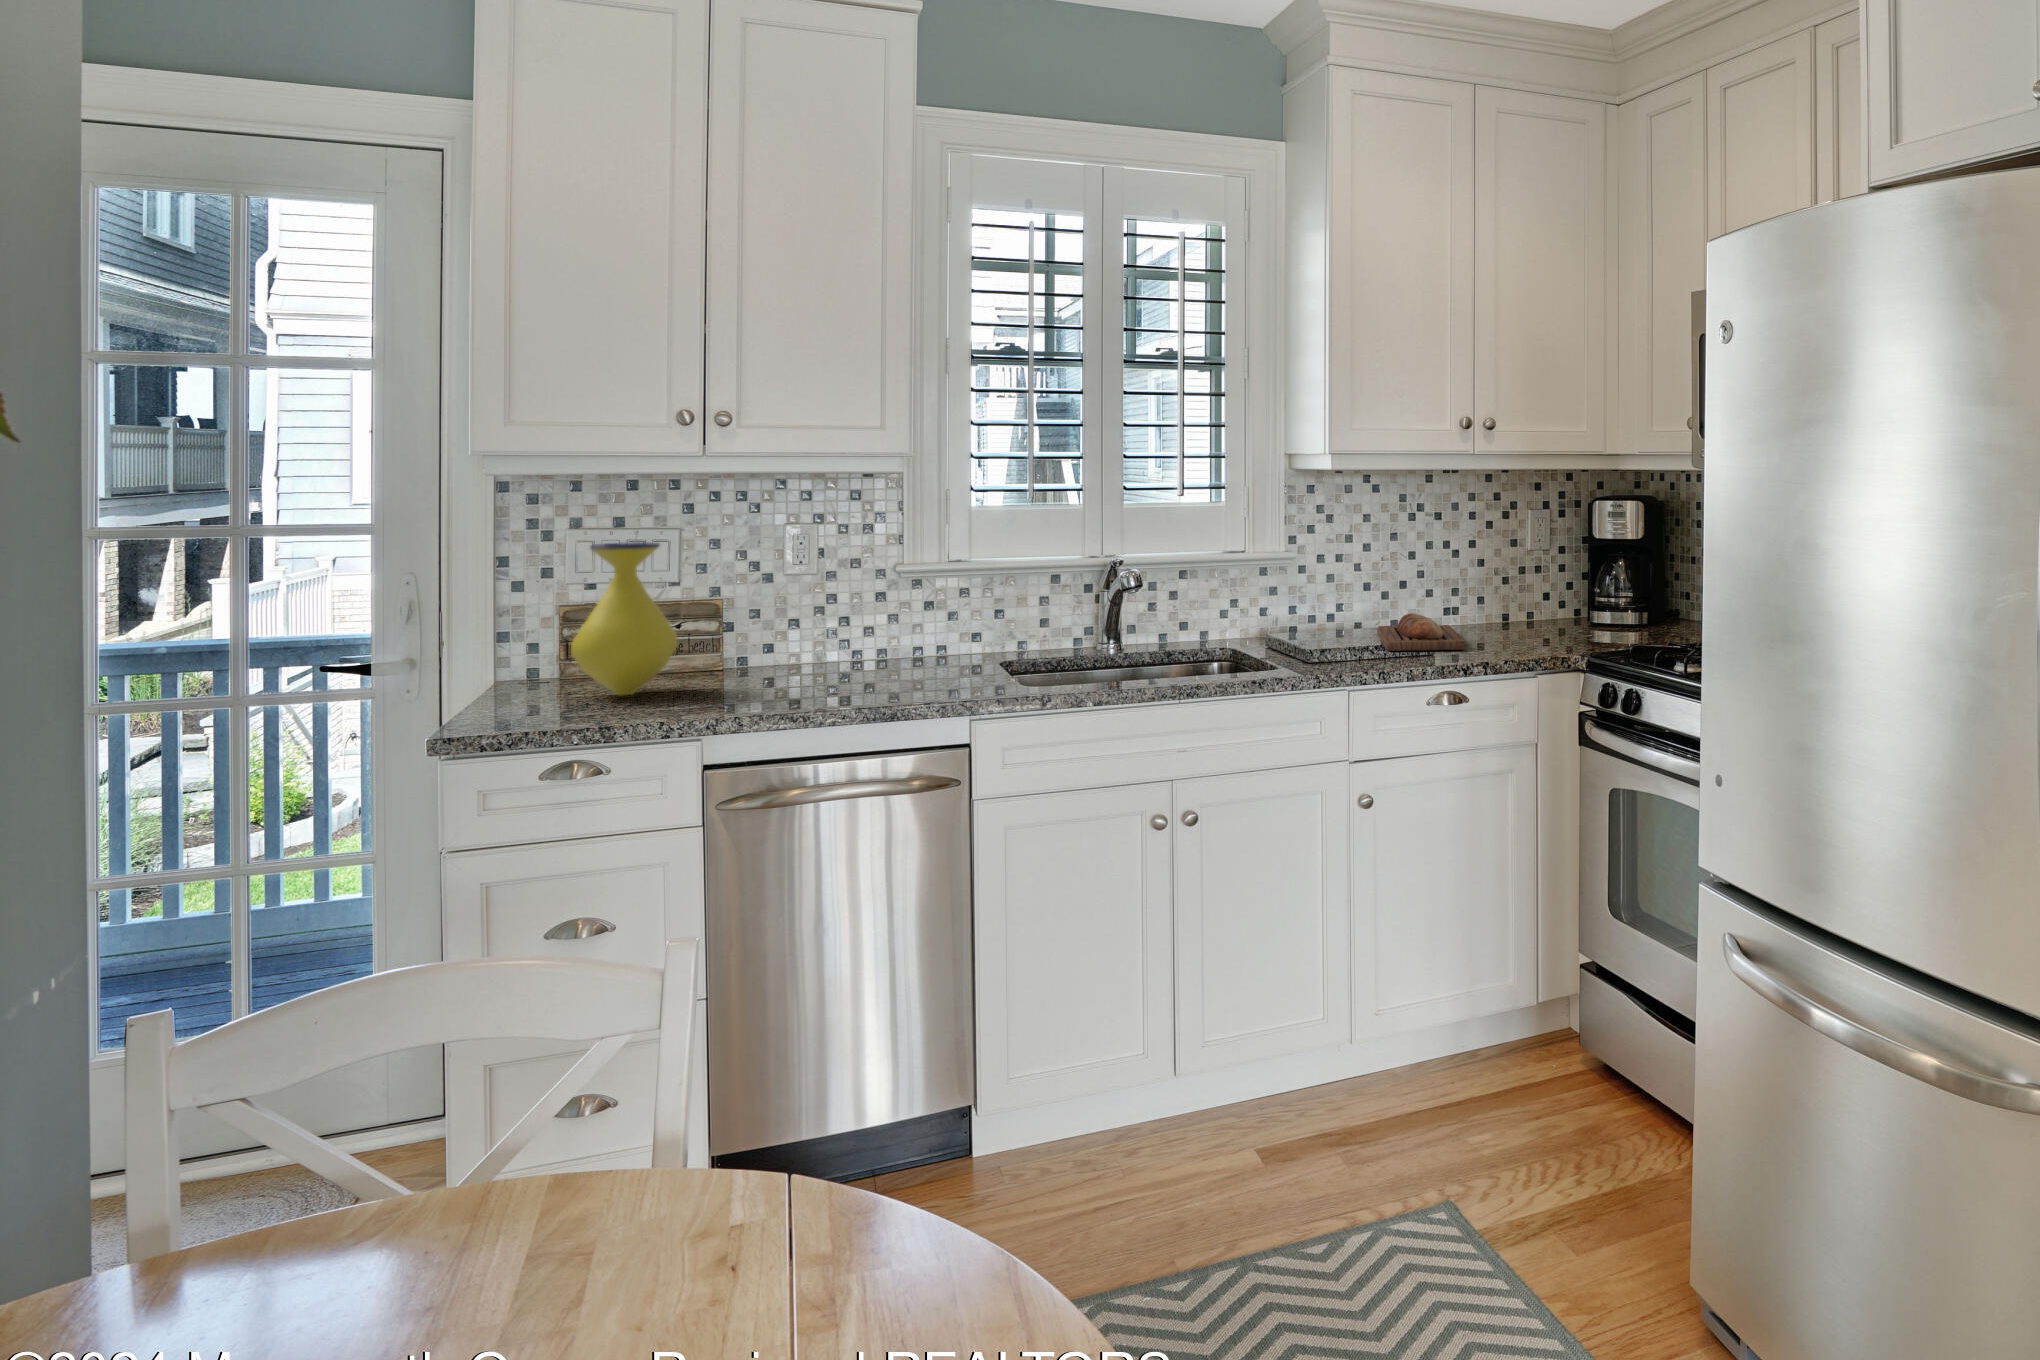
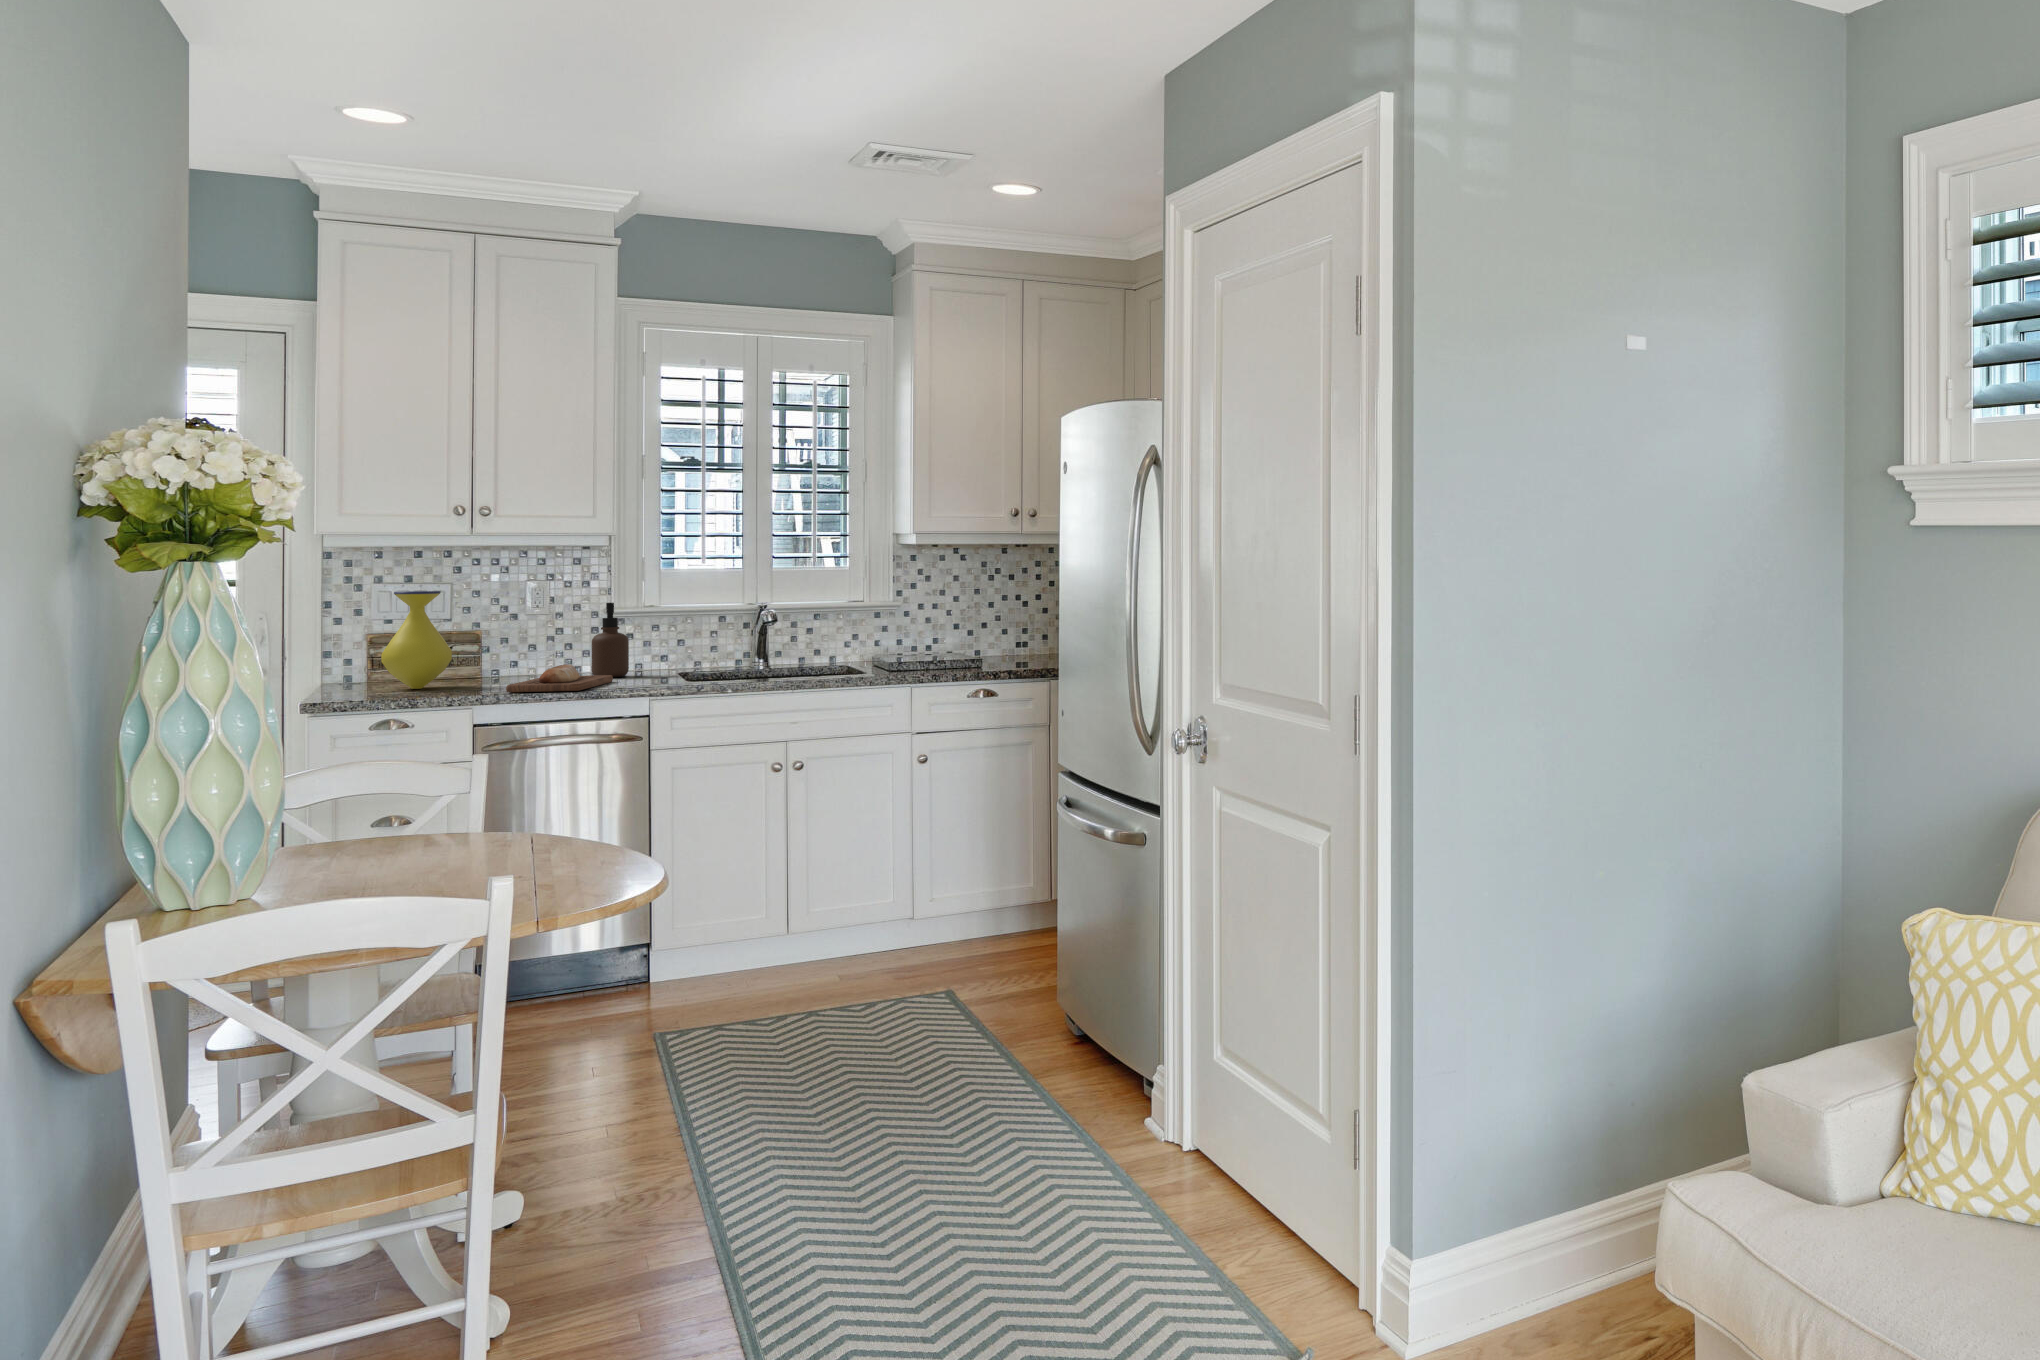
soap dispenser: none [878,556,930,669] -> present [592,603,629,677]
bread loaf: present [1377,613,1465,651] -> present [506,665,613,692]

